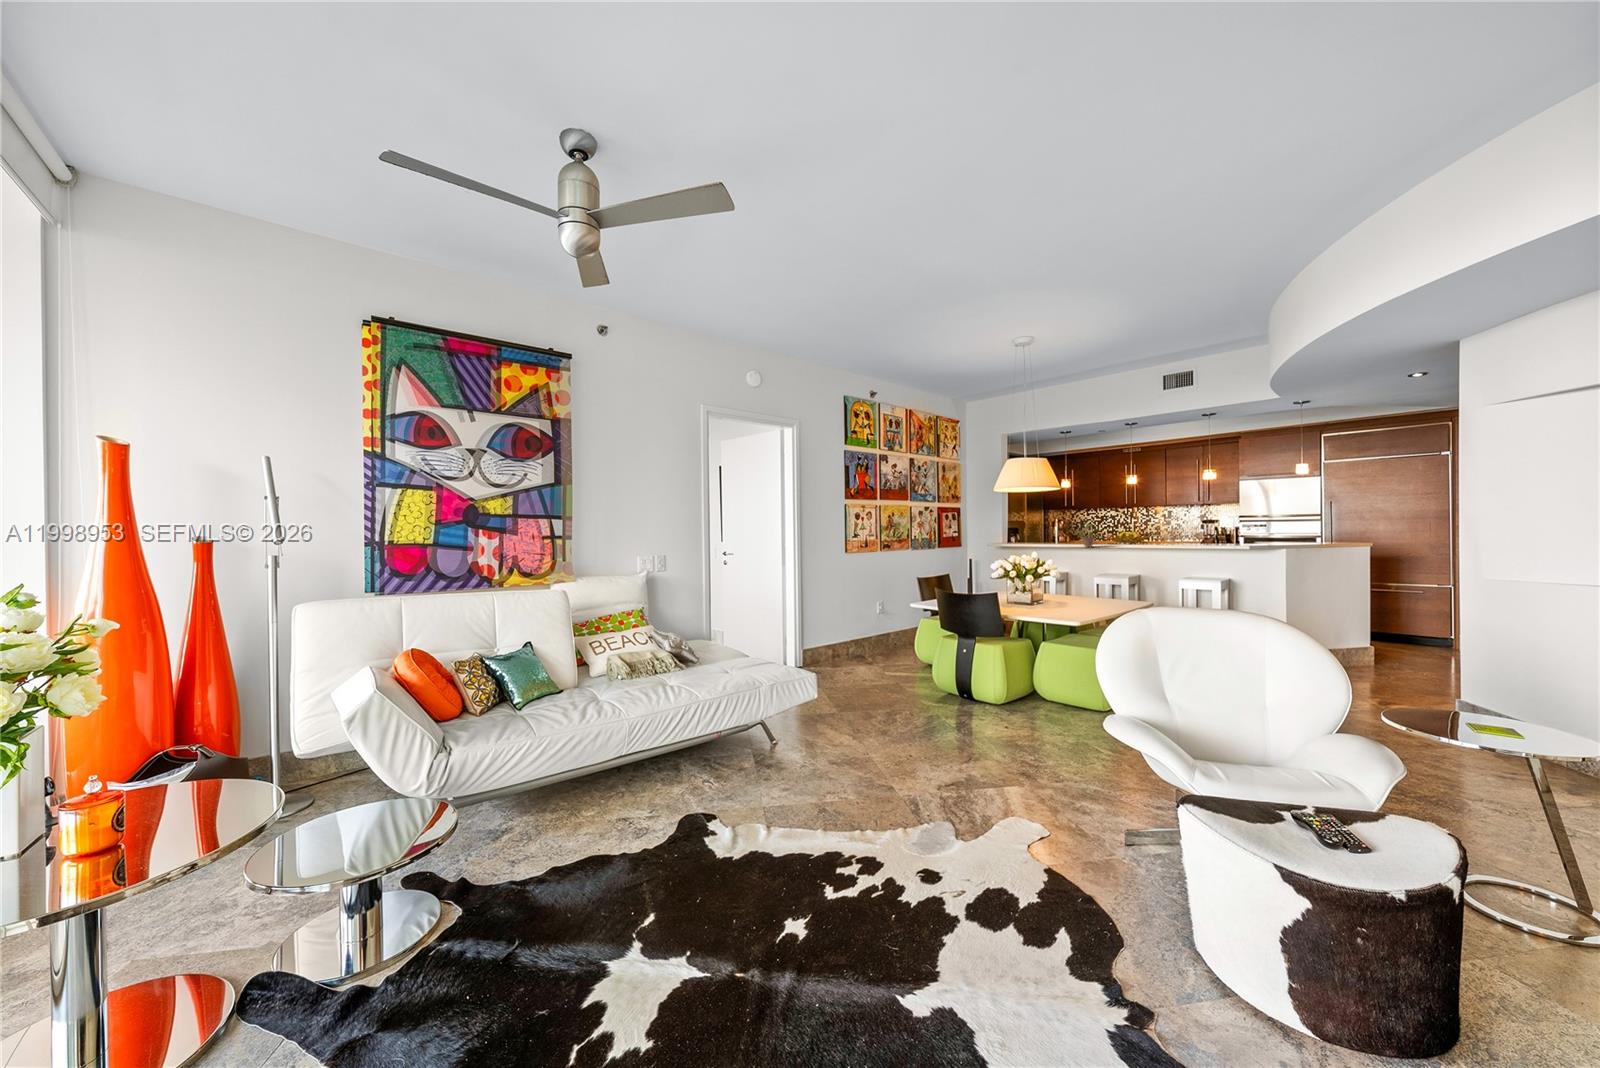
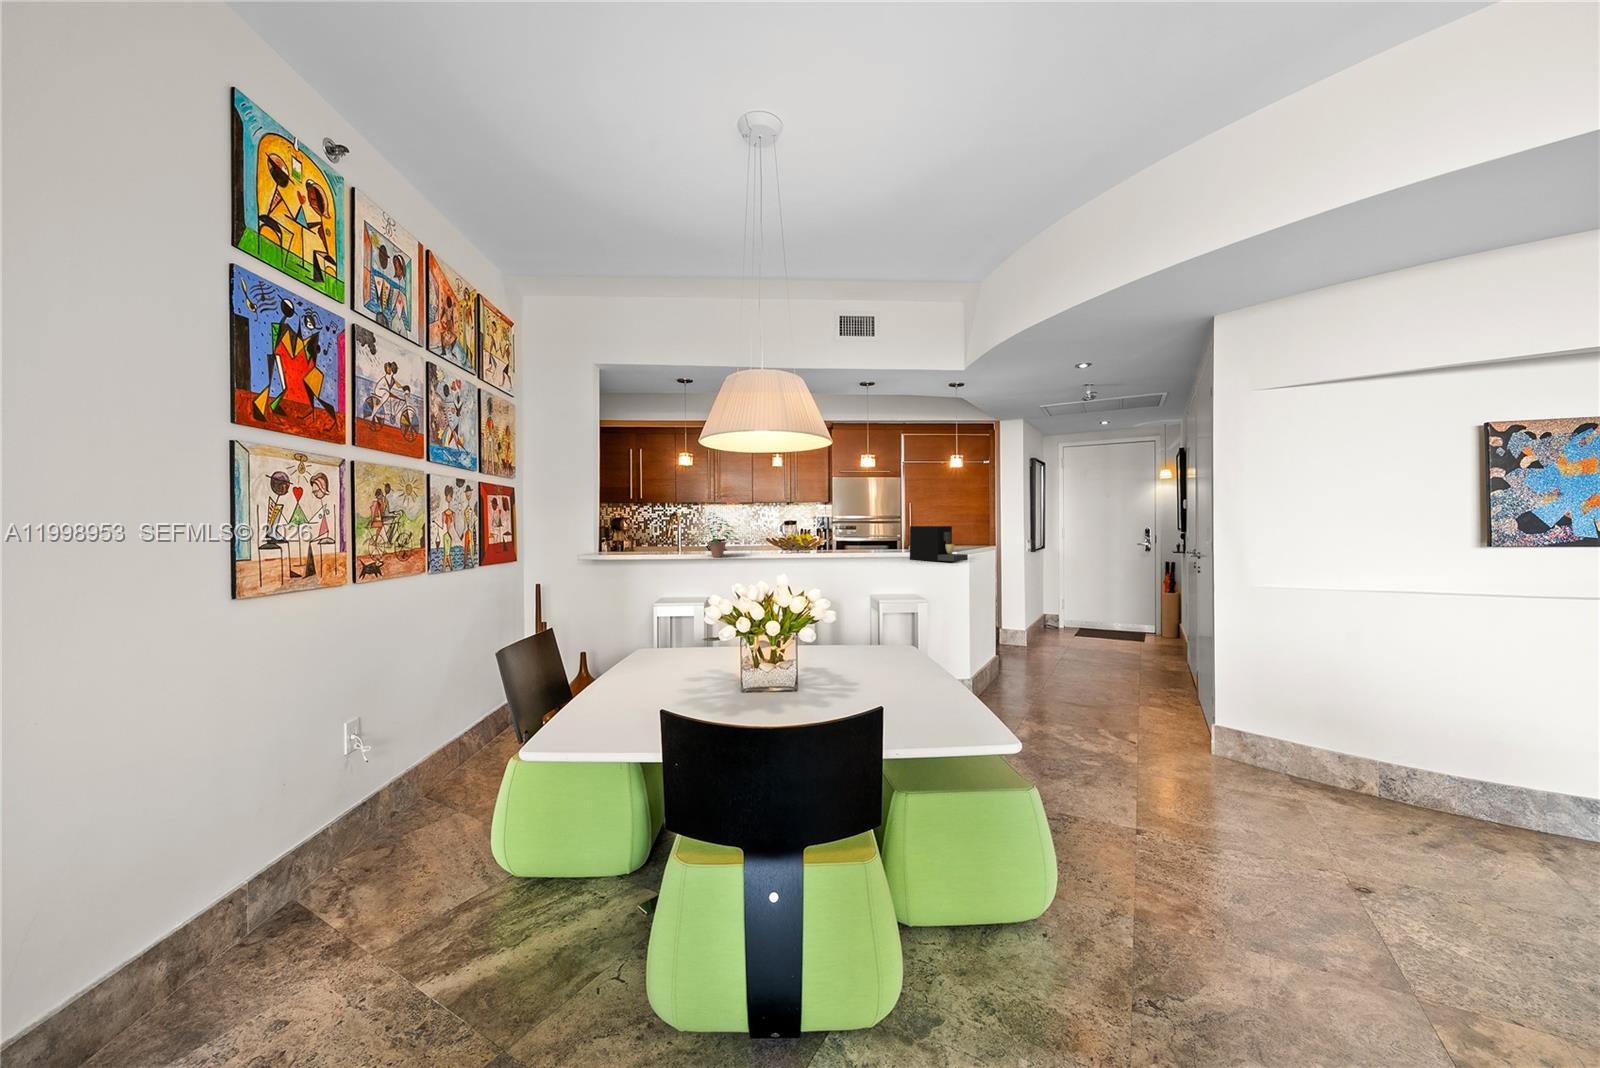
coffee maker: none [1233,523,1280,551] -> present [910,526,968,561]

